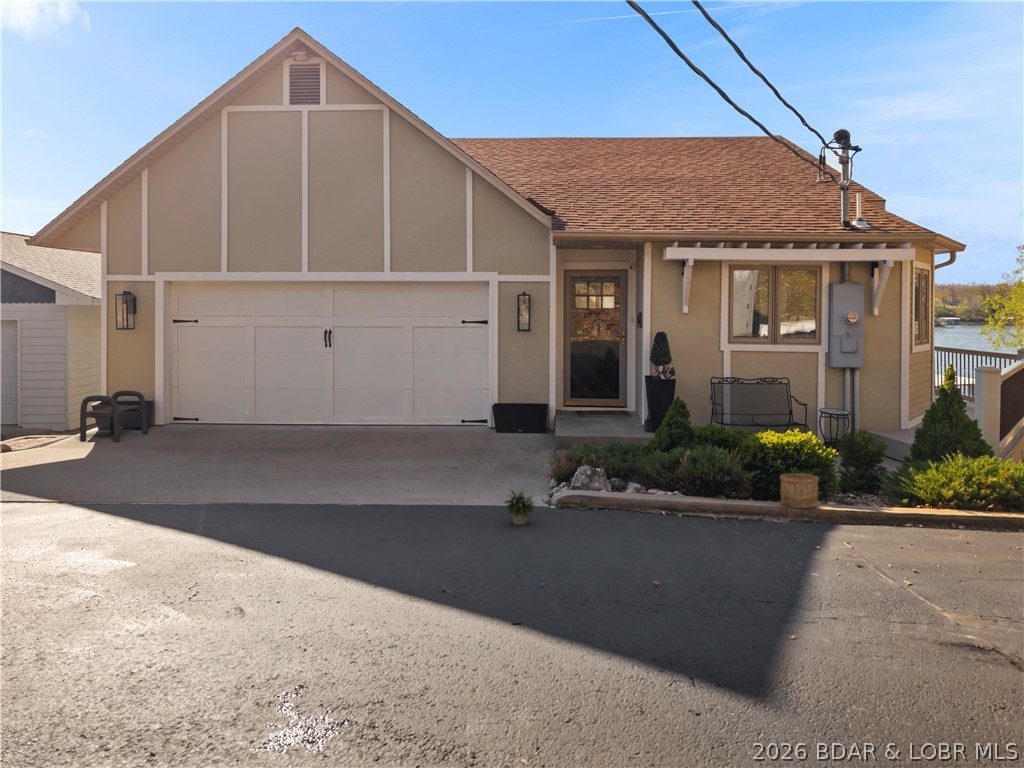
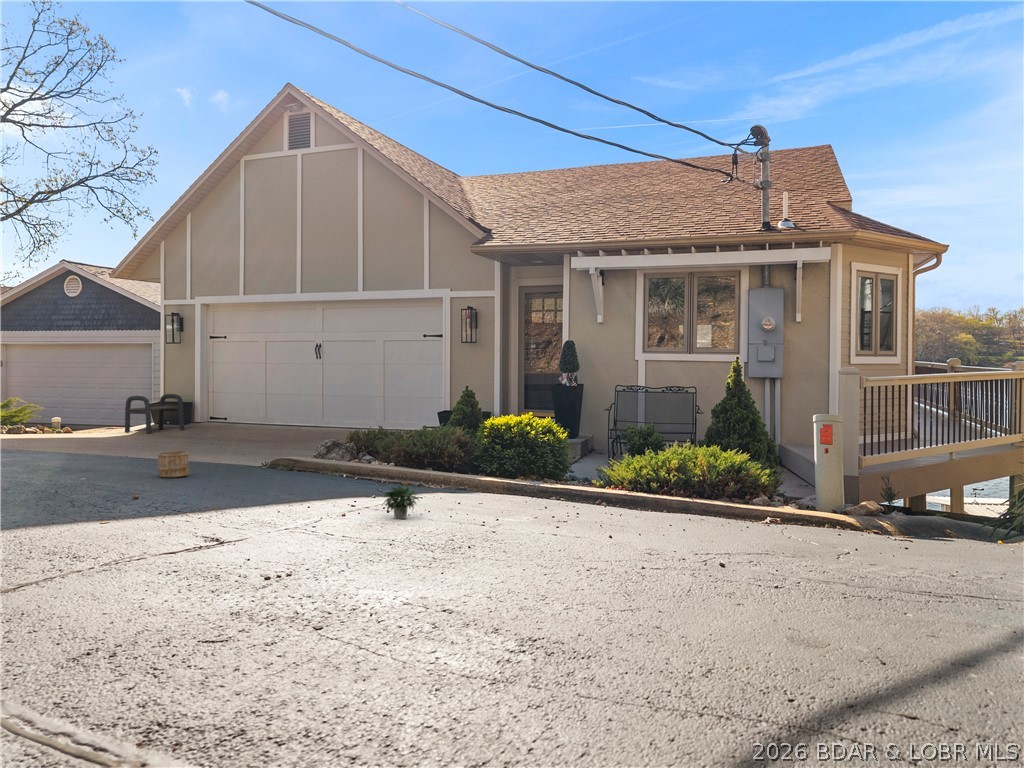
wooden bucket: present [780,473,819,508] -> present [157,451,189,478]
potted plant: present [505,490,534,525] -> present [383,484,418,519]

